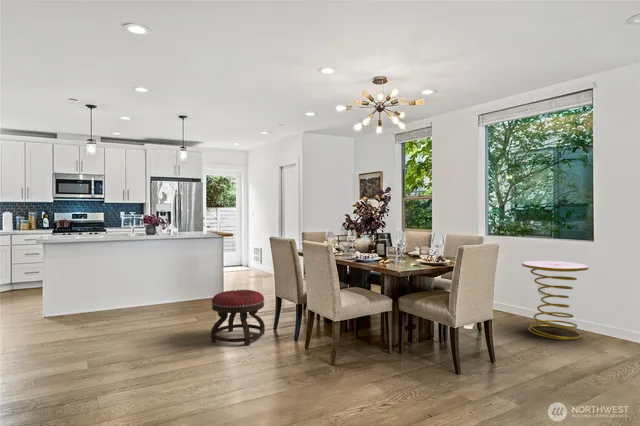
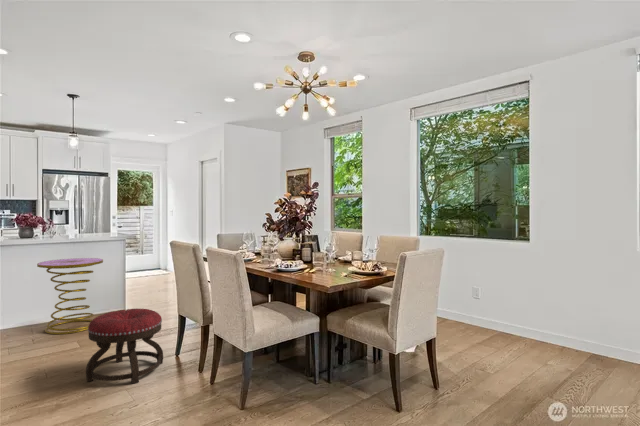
side table: present [522,261,588,340] -> present [37,258,103,334]

